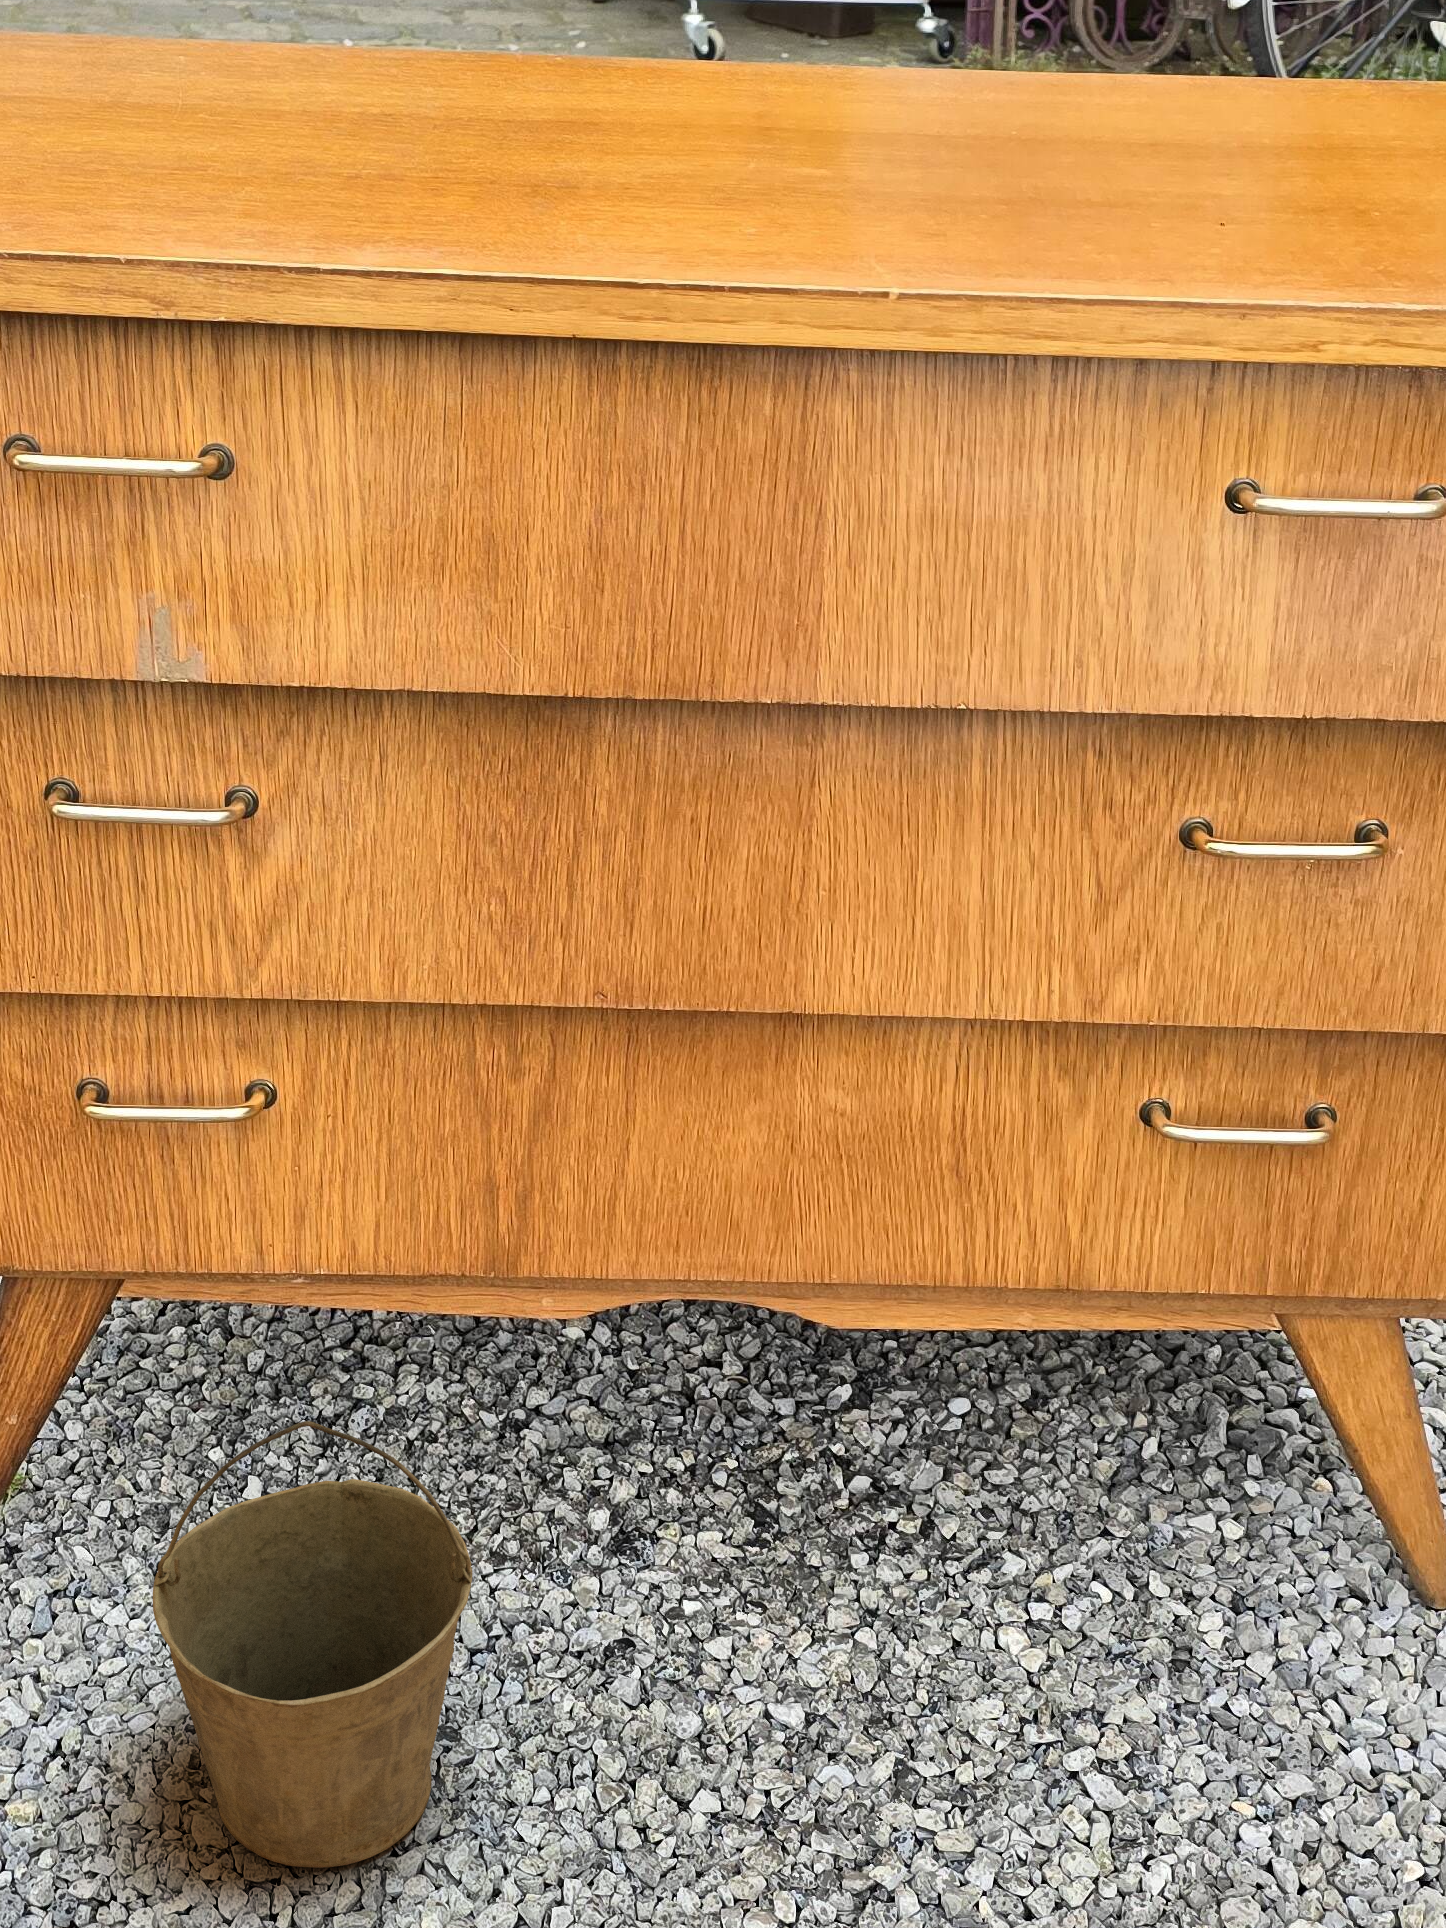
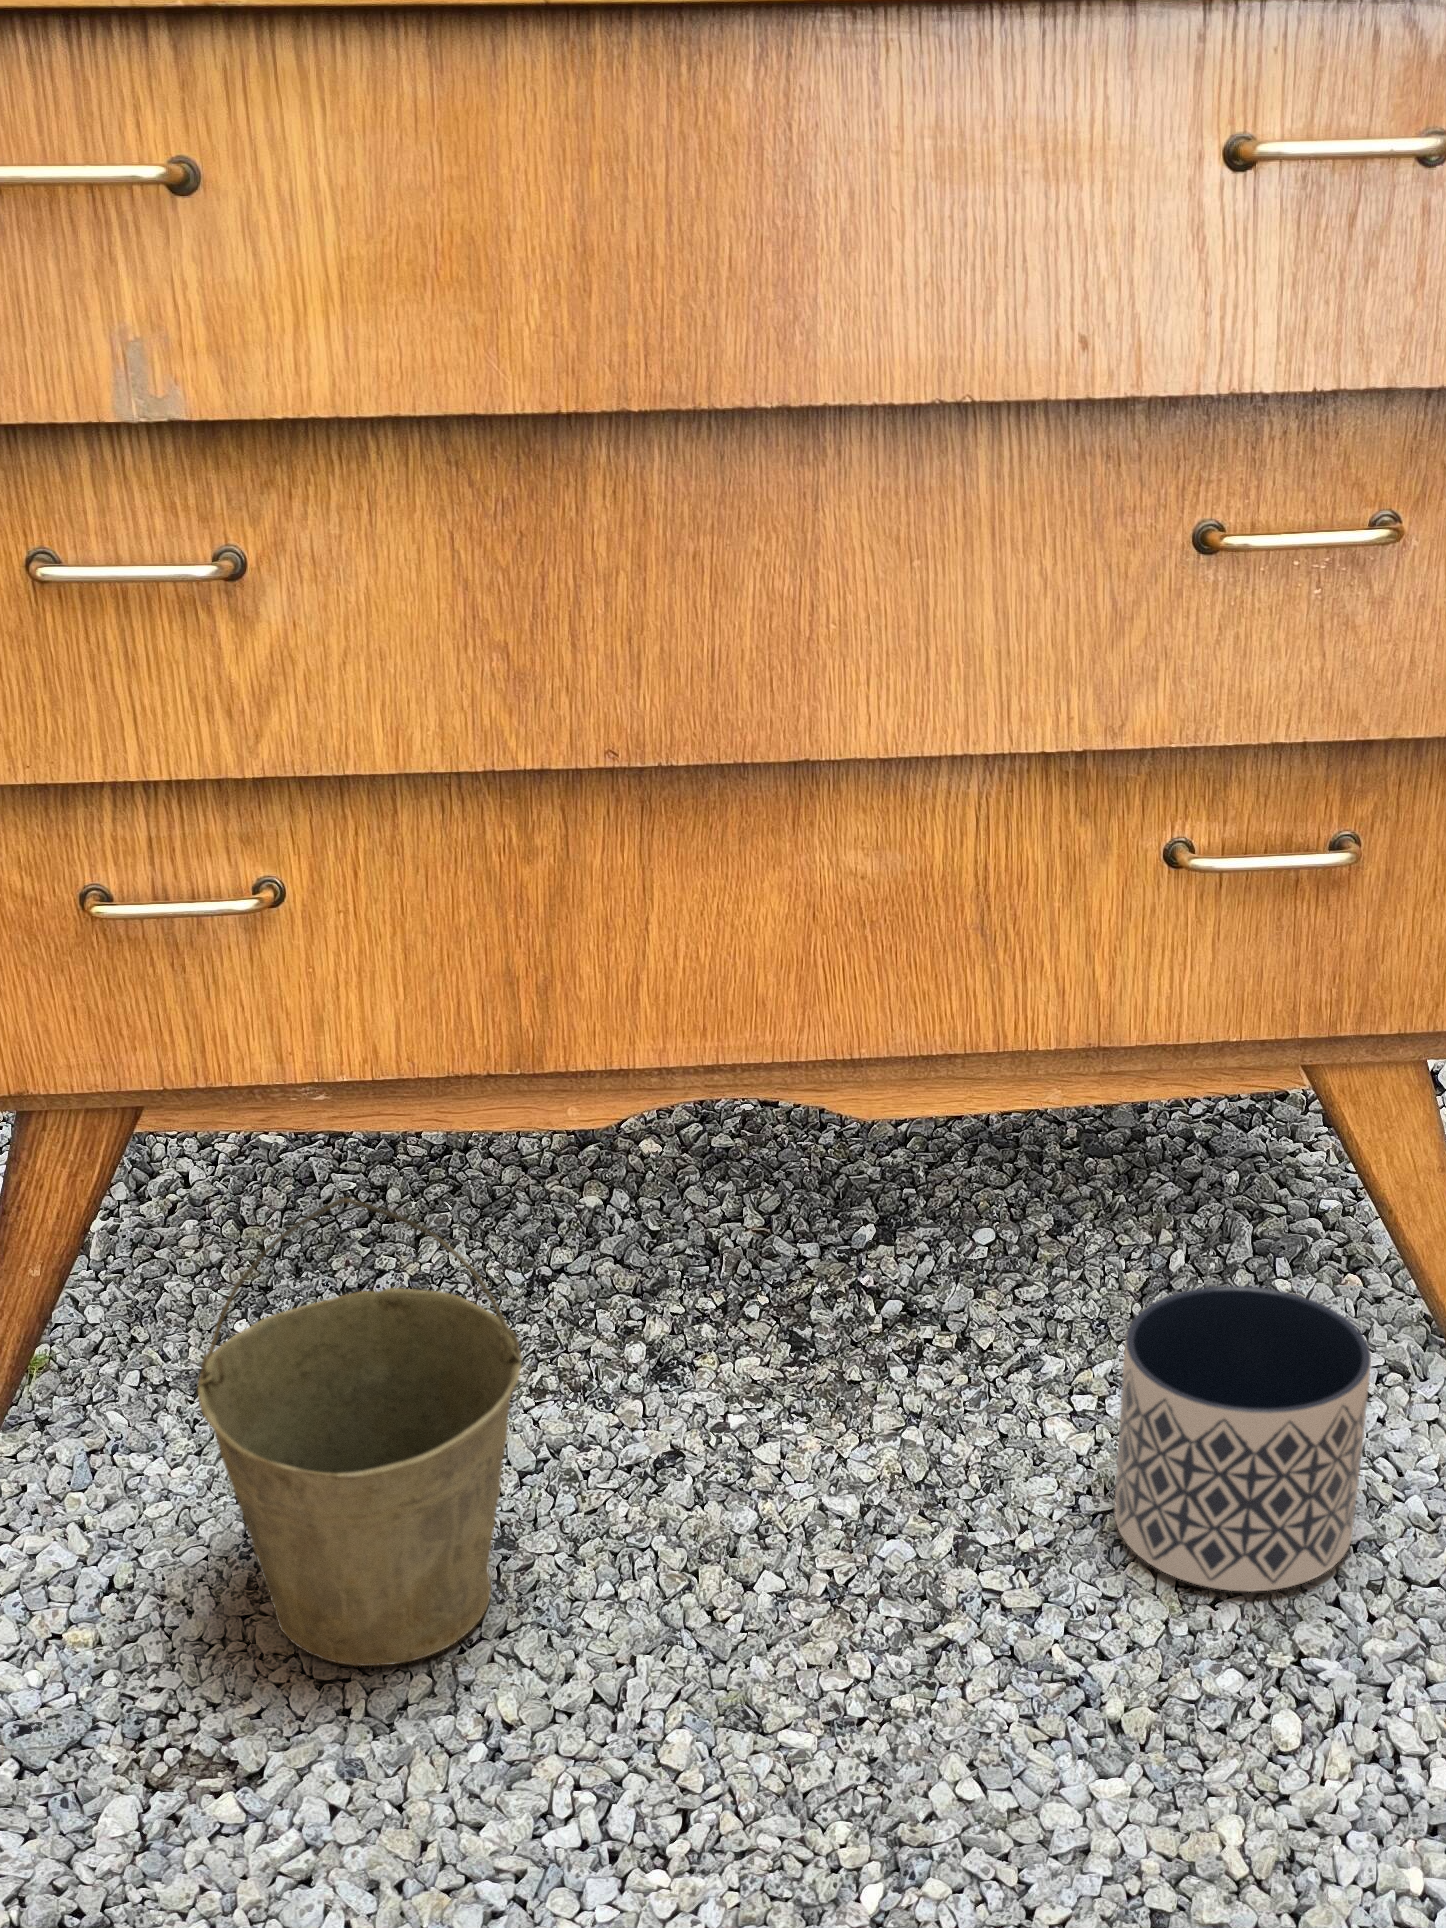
planter: none [1055,1529,1316,1850] -> present [1115,1285,1371,1592]

